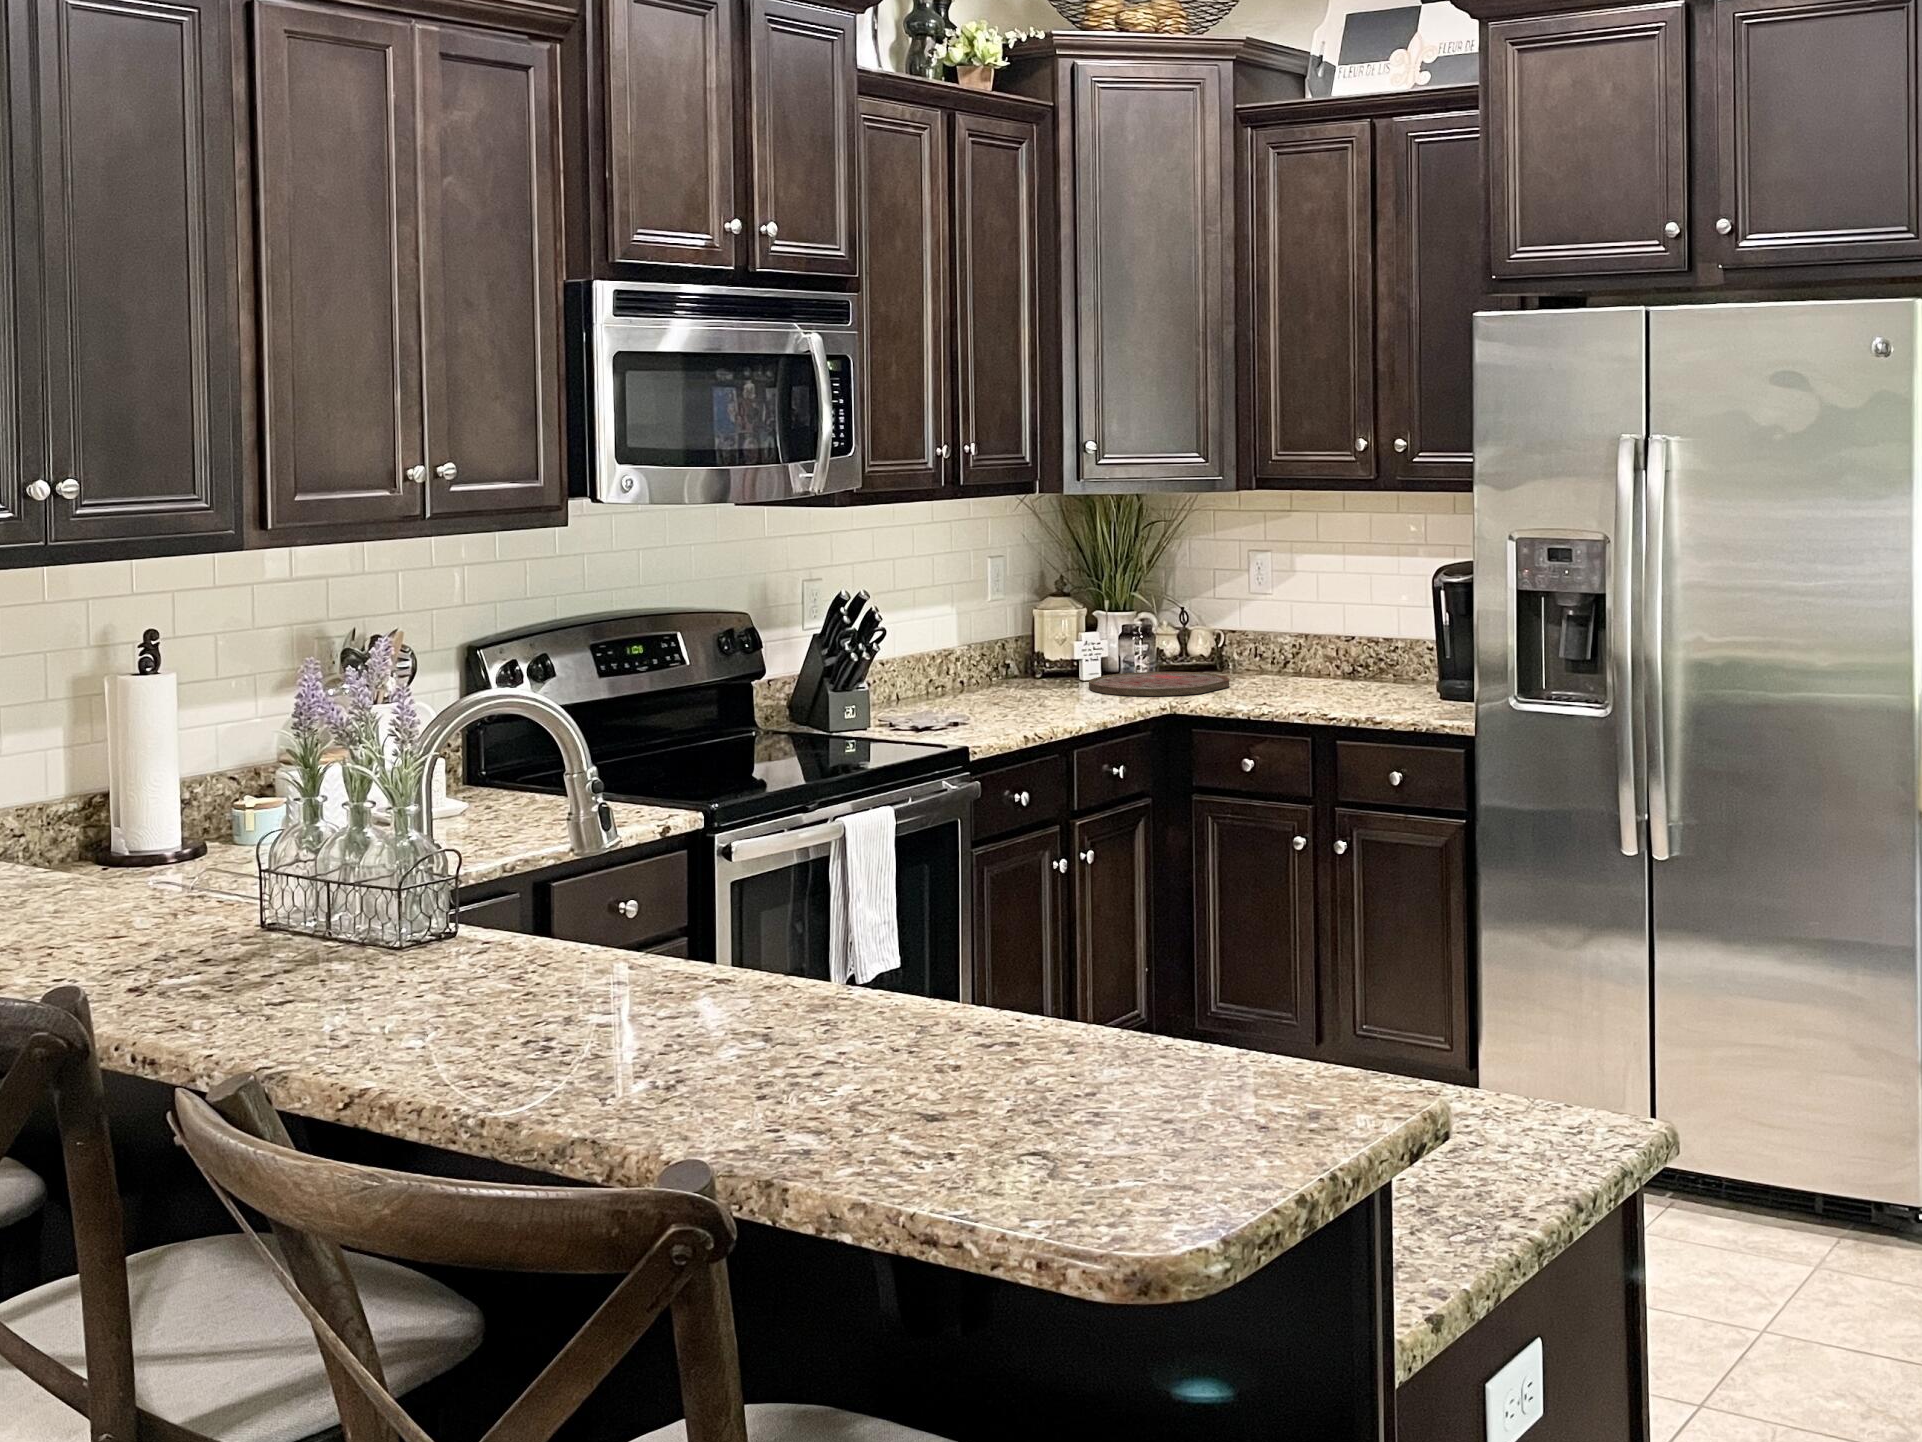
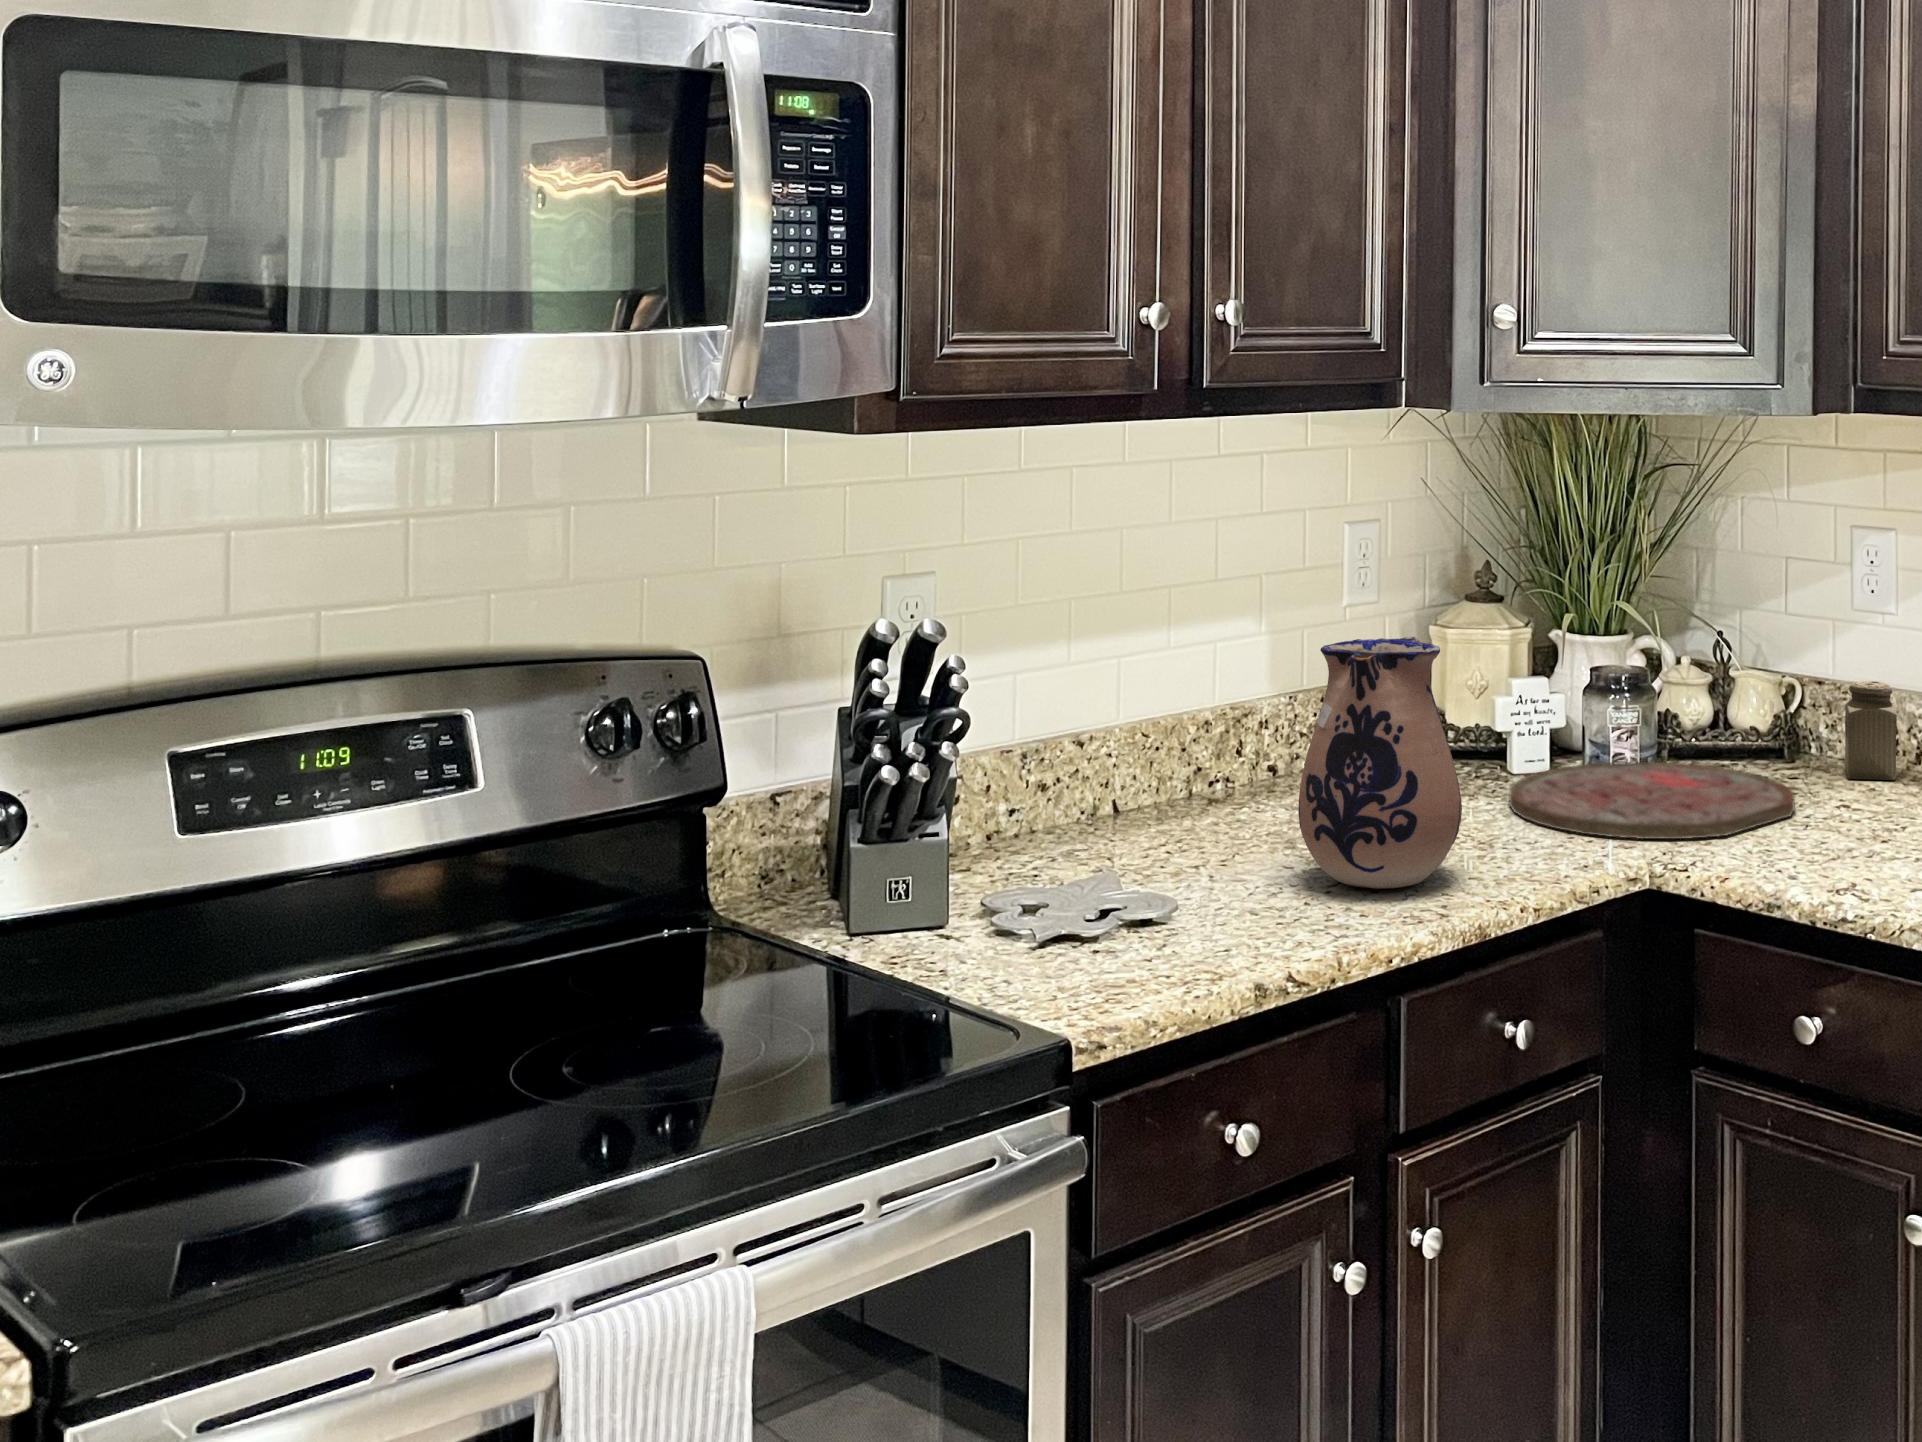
ceramic pitcher: none [1012,600,1088,712] -> present [1298,637,1462,889]
salt shaker: none [1248,627,1275,676] -> present [1845,681,1897,780]

